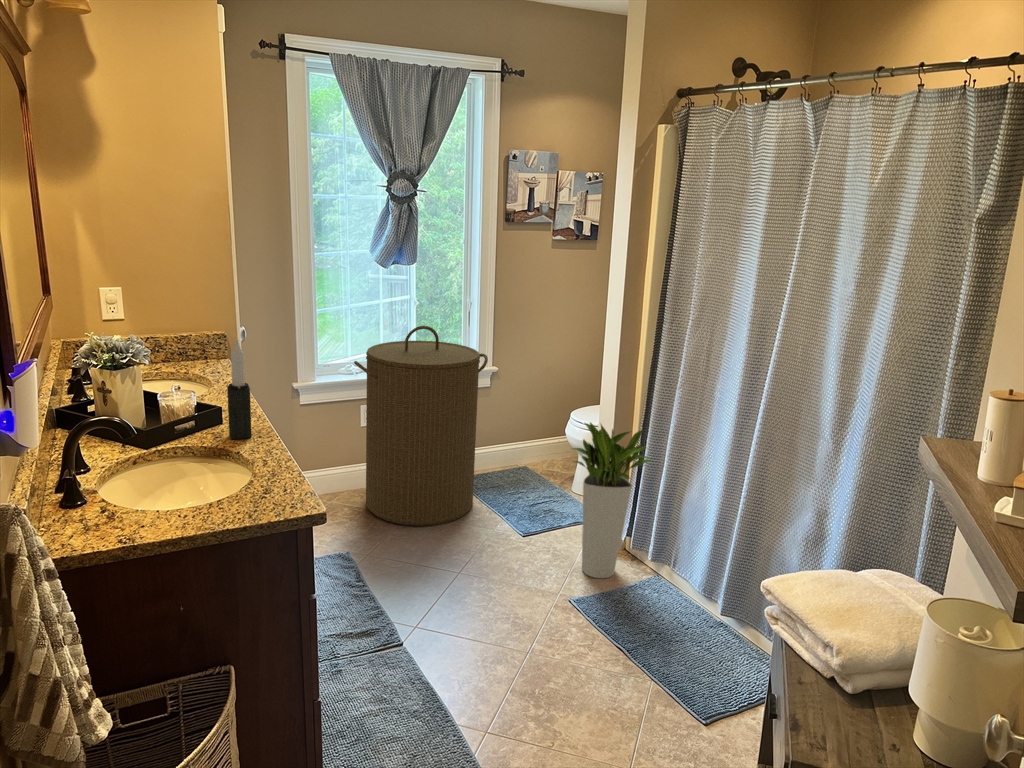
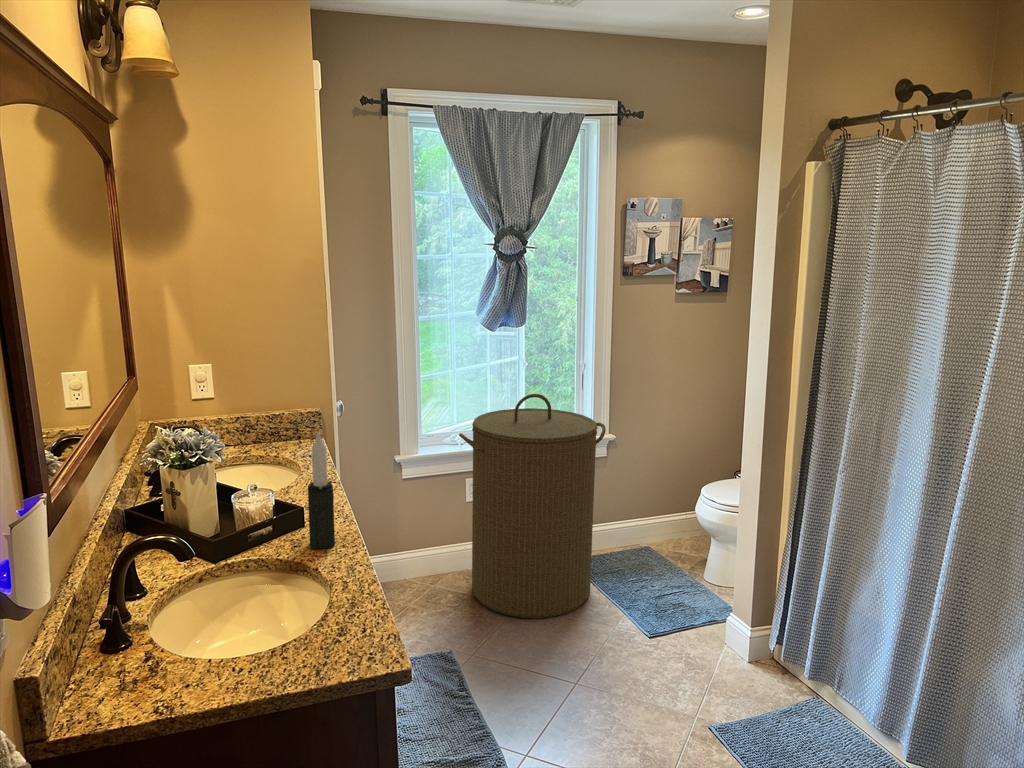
planter: present [572,422,653,578] -> none [707,508,811,697]

